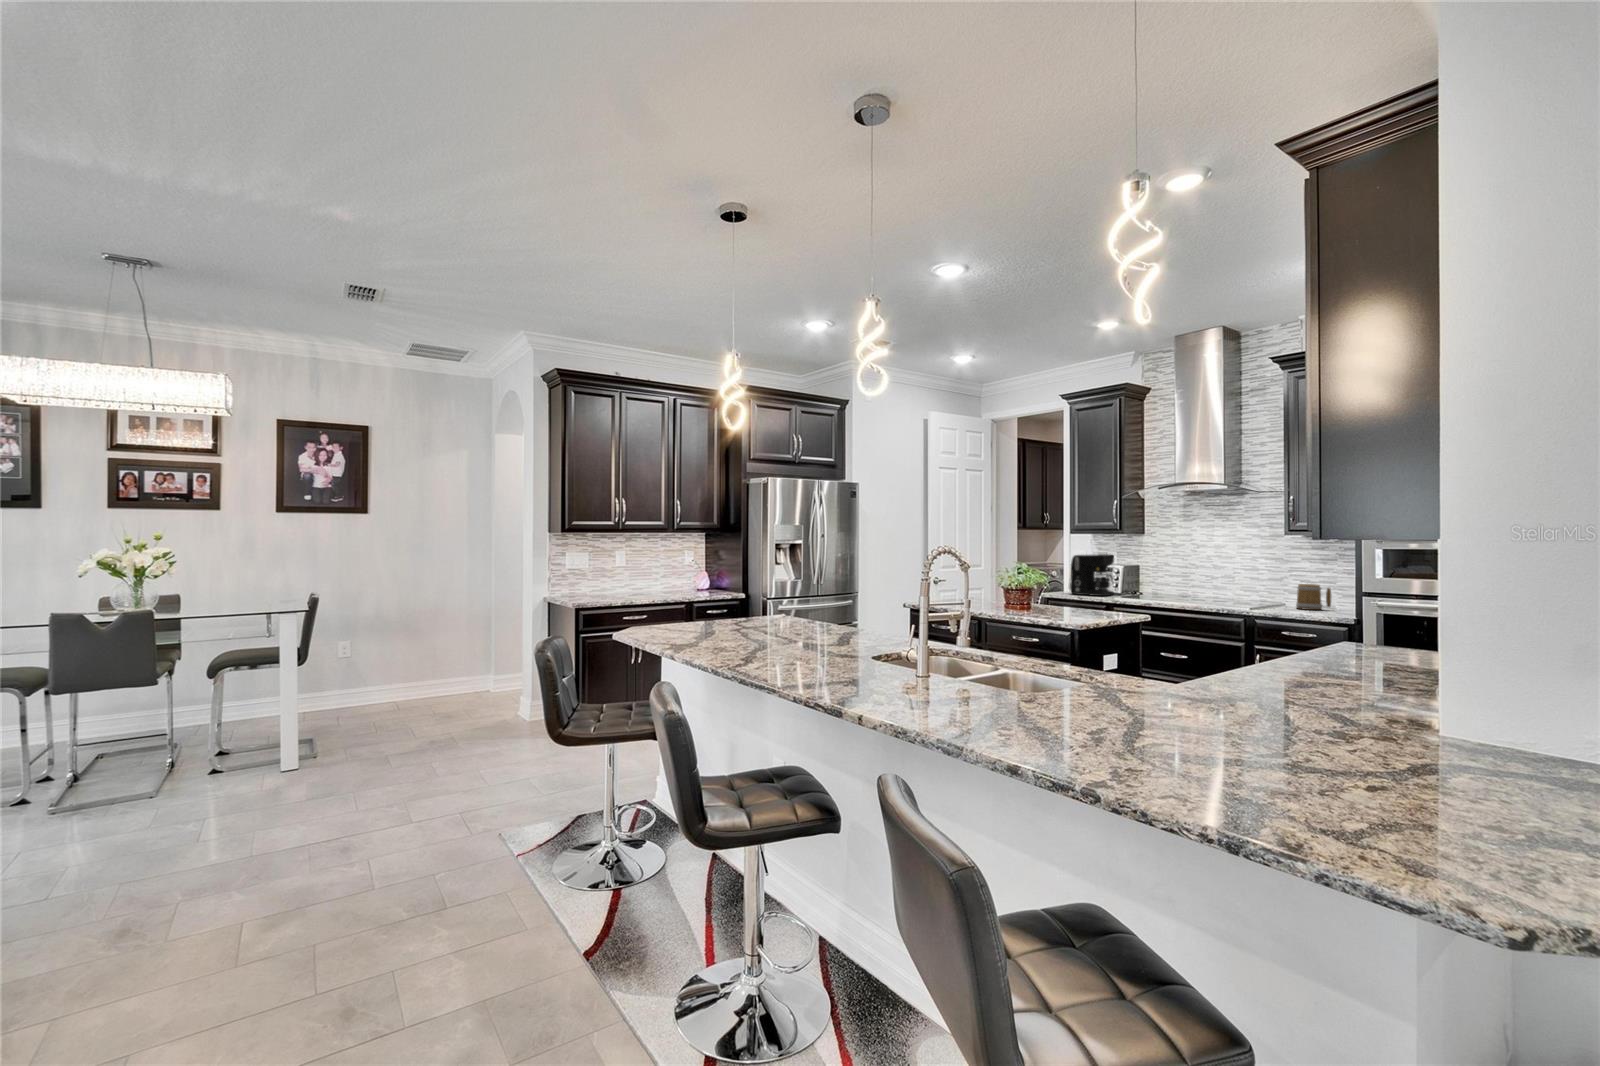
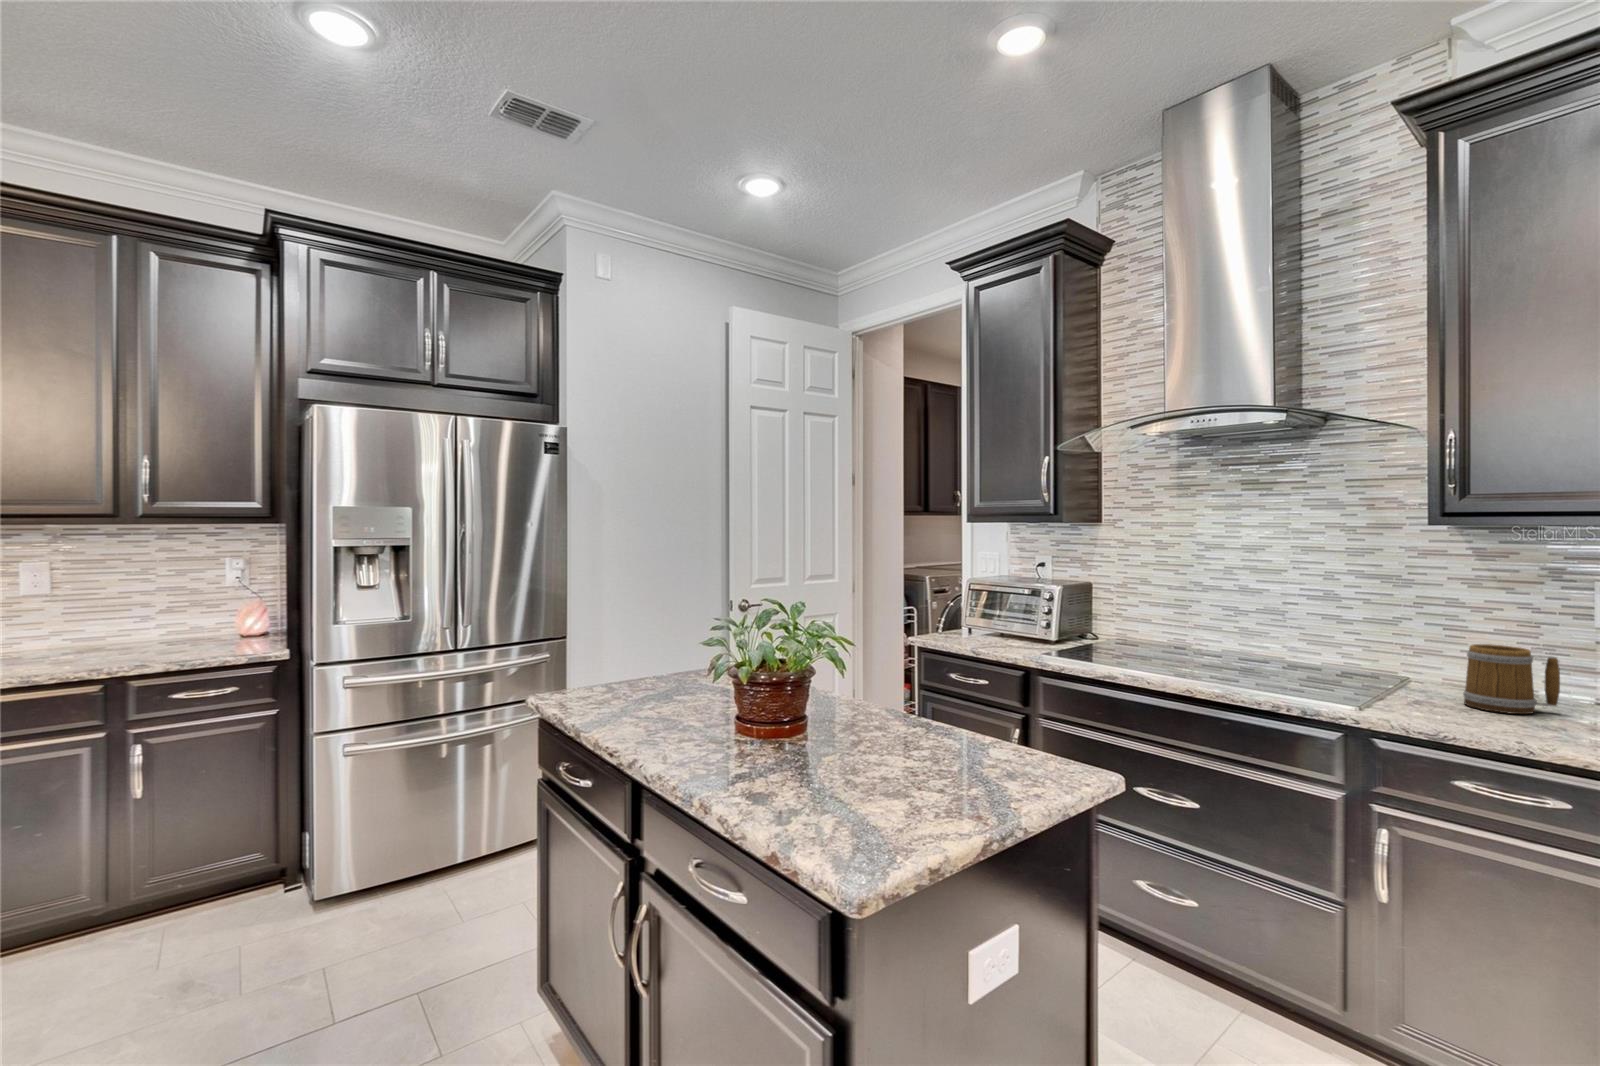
coffee maker: present [1070,554,1114,596] -> none [959,563,1043,650]

